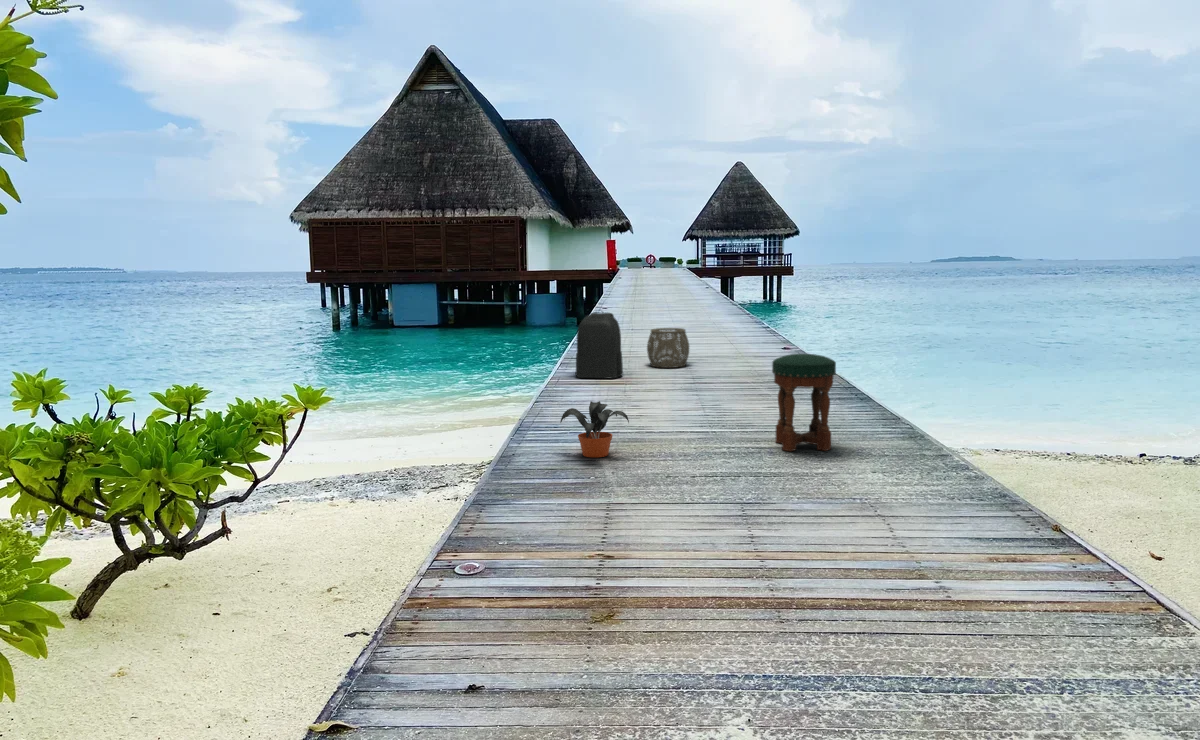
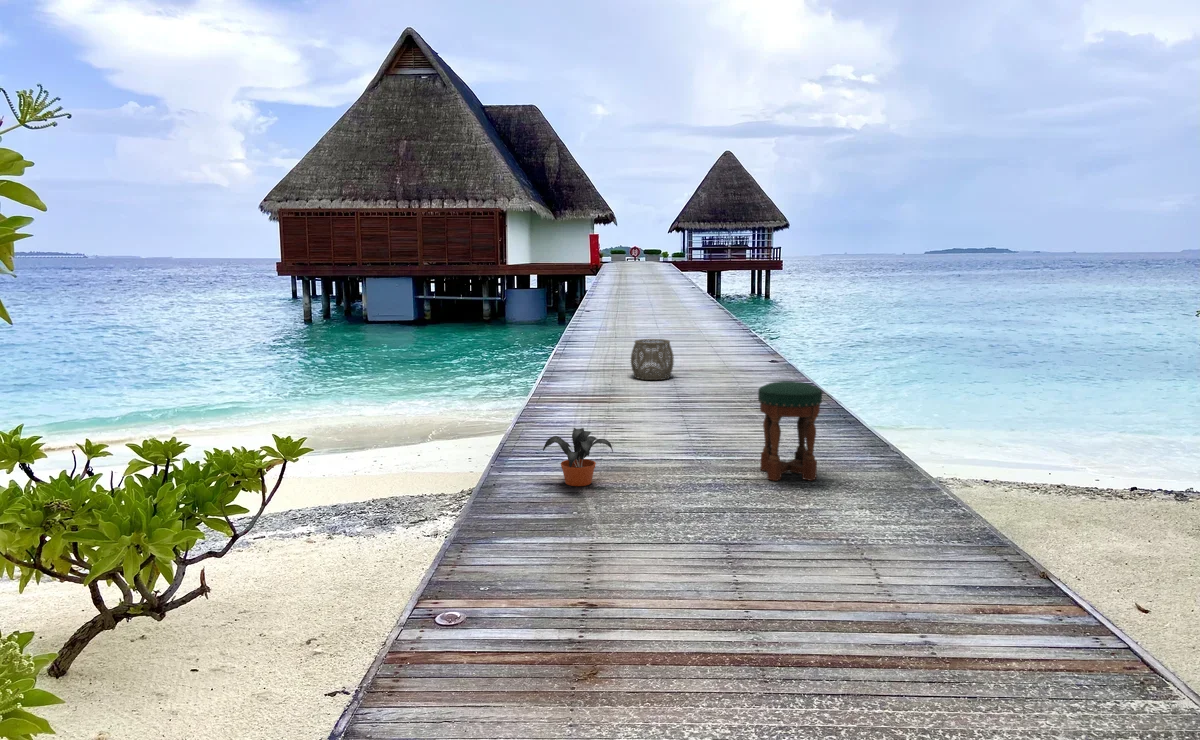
backpack: present [575,313,623,379] -> none [558,322,606,392]

